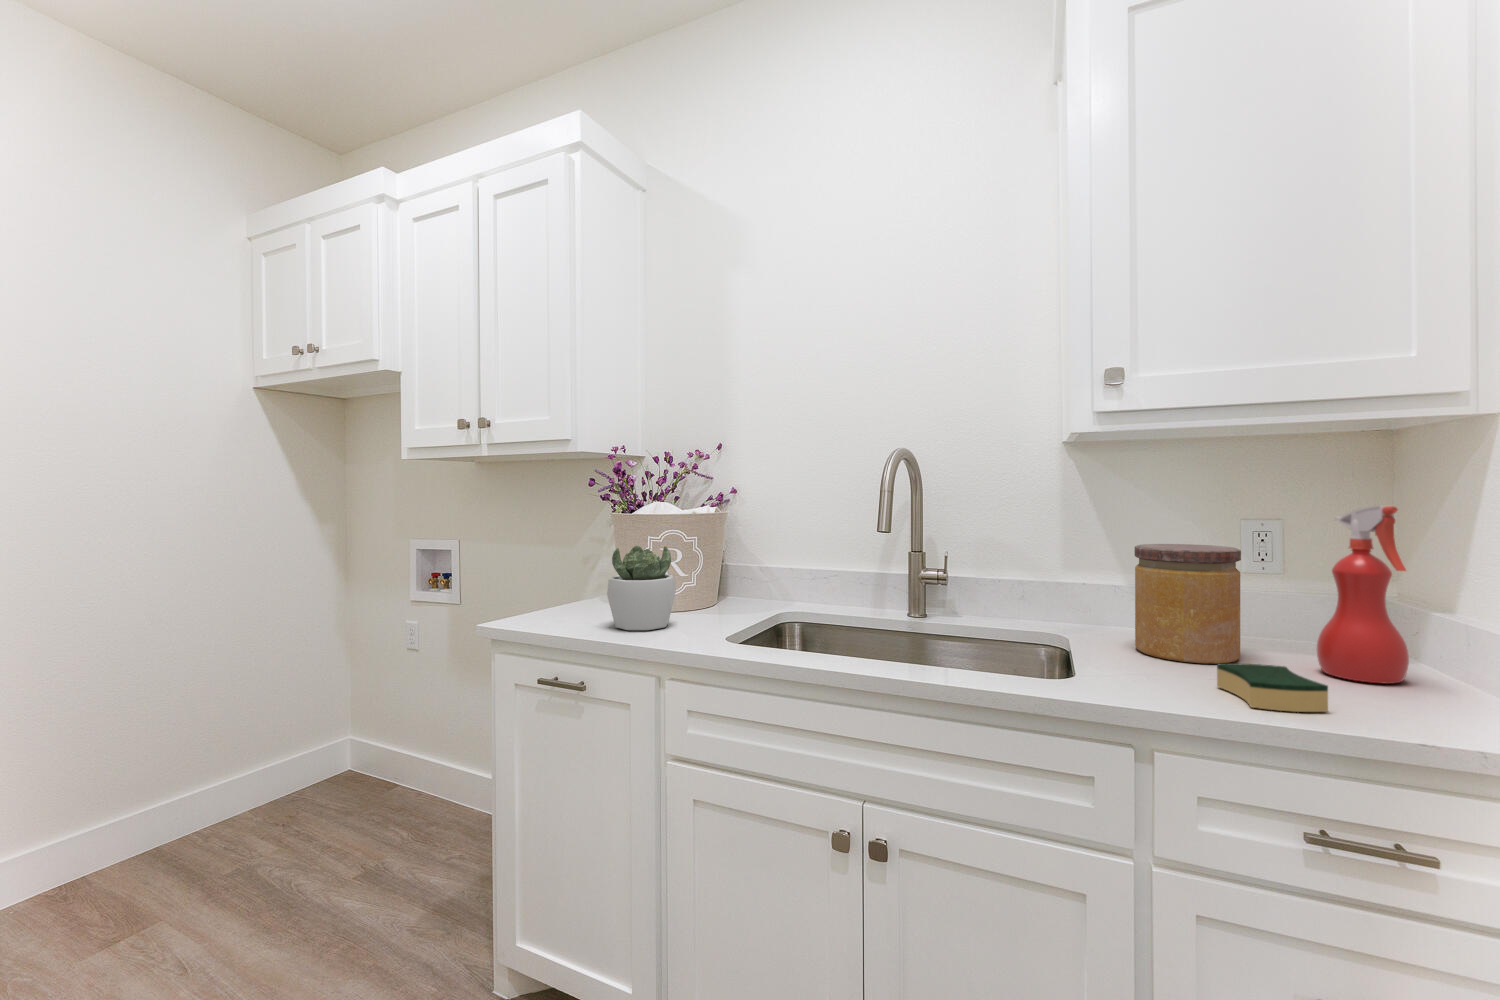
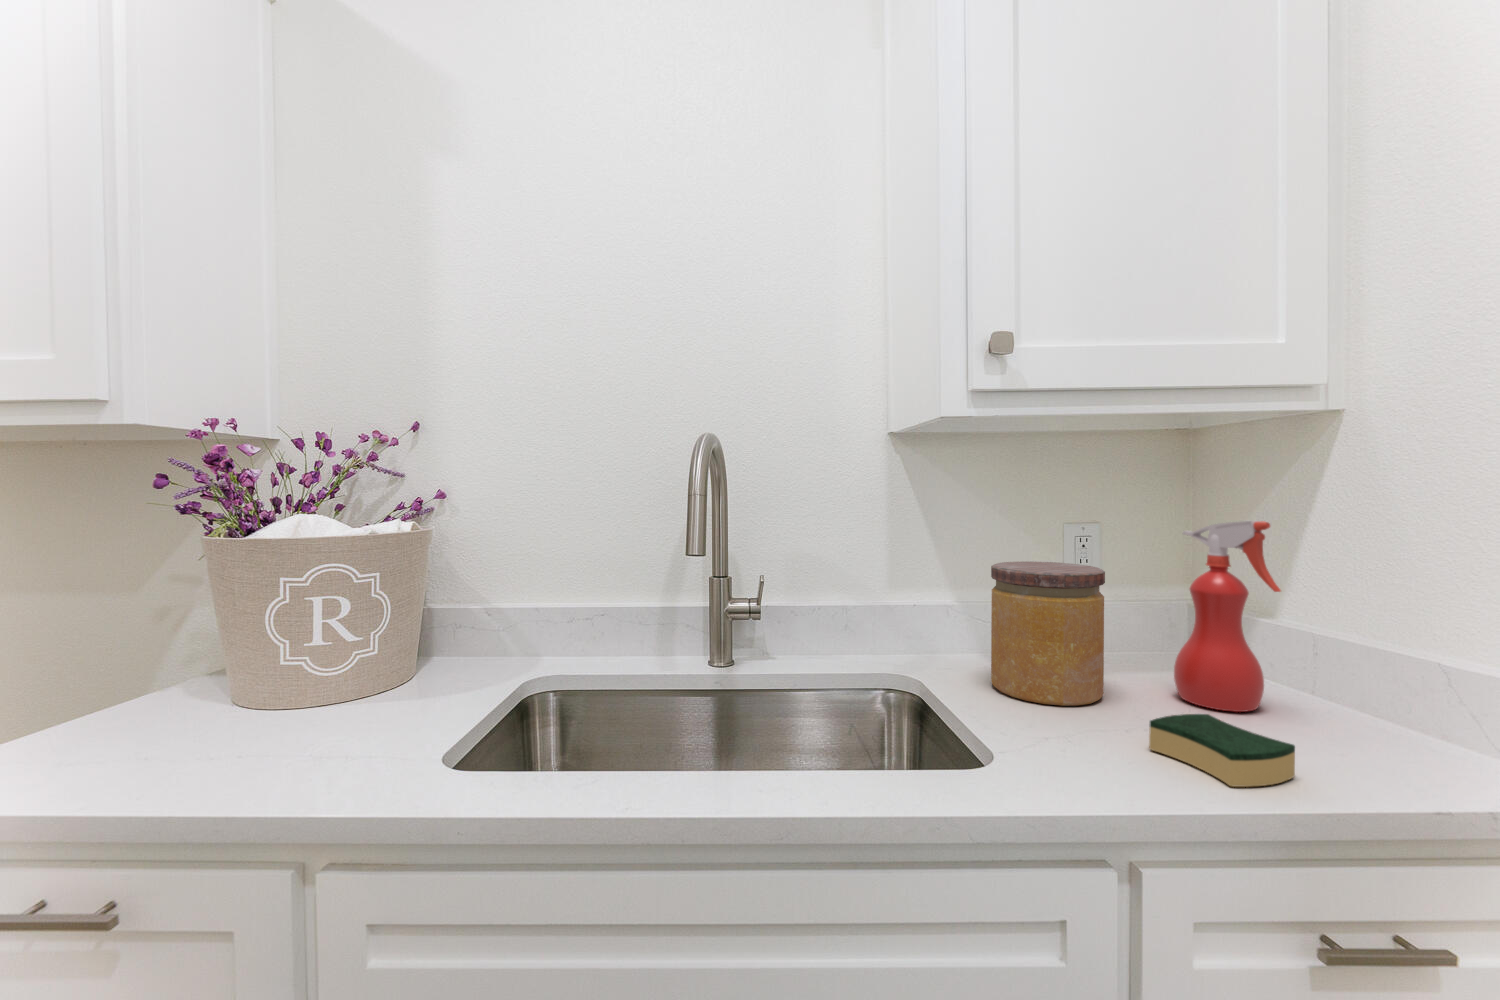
succulent plant: present [607,546,676,630] -> none [184,599,343,770]

